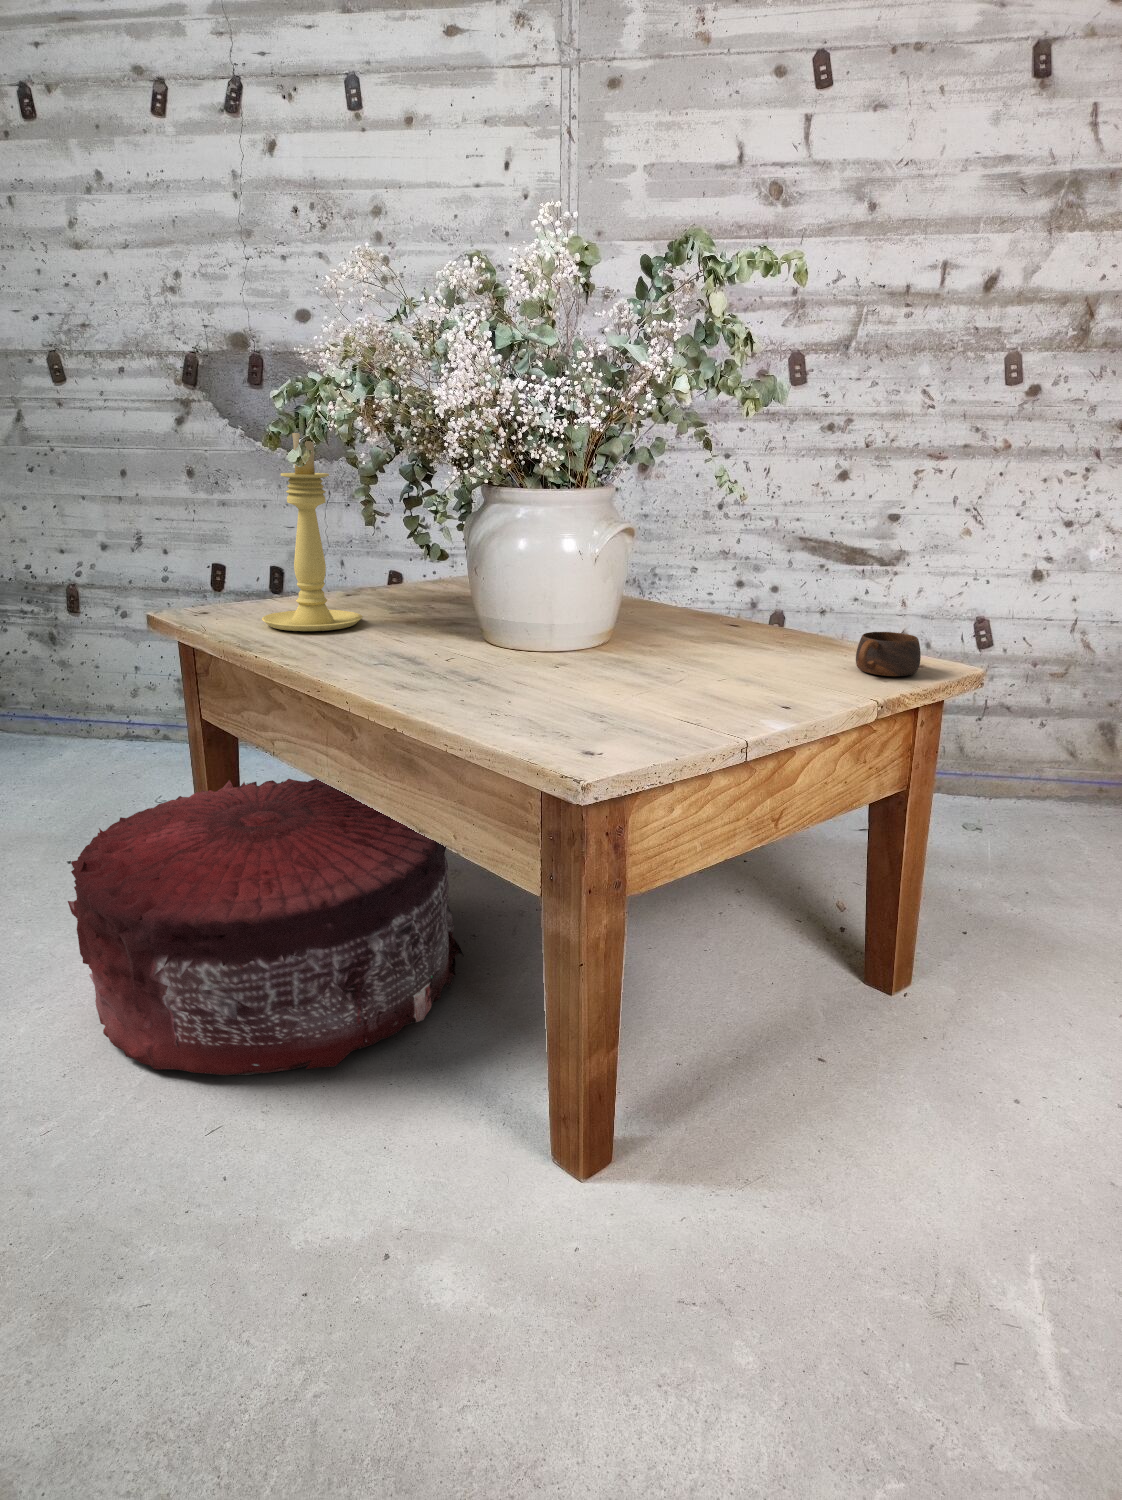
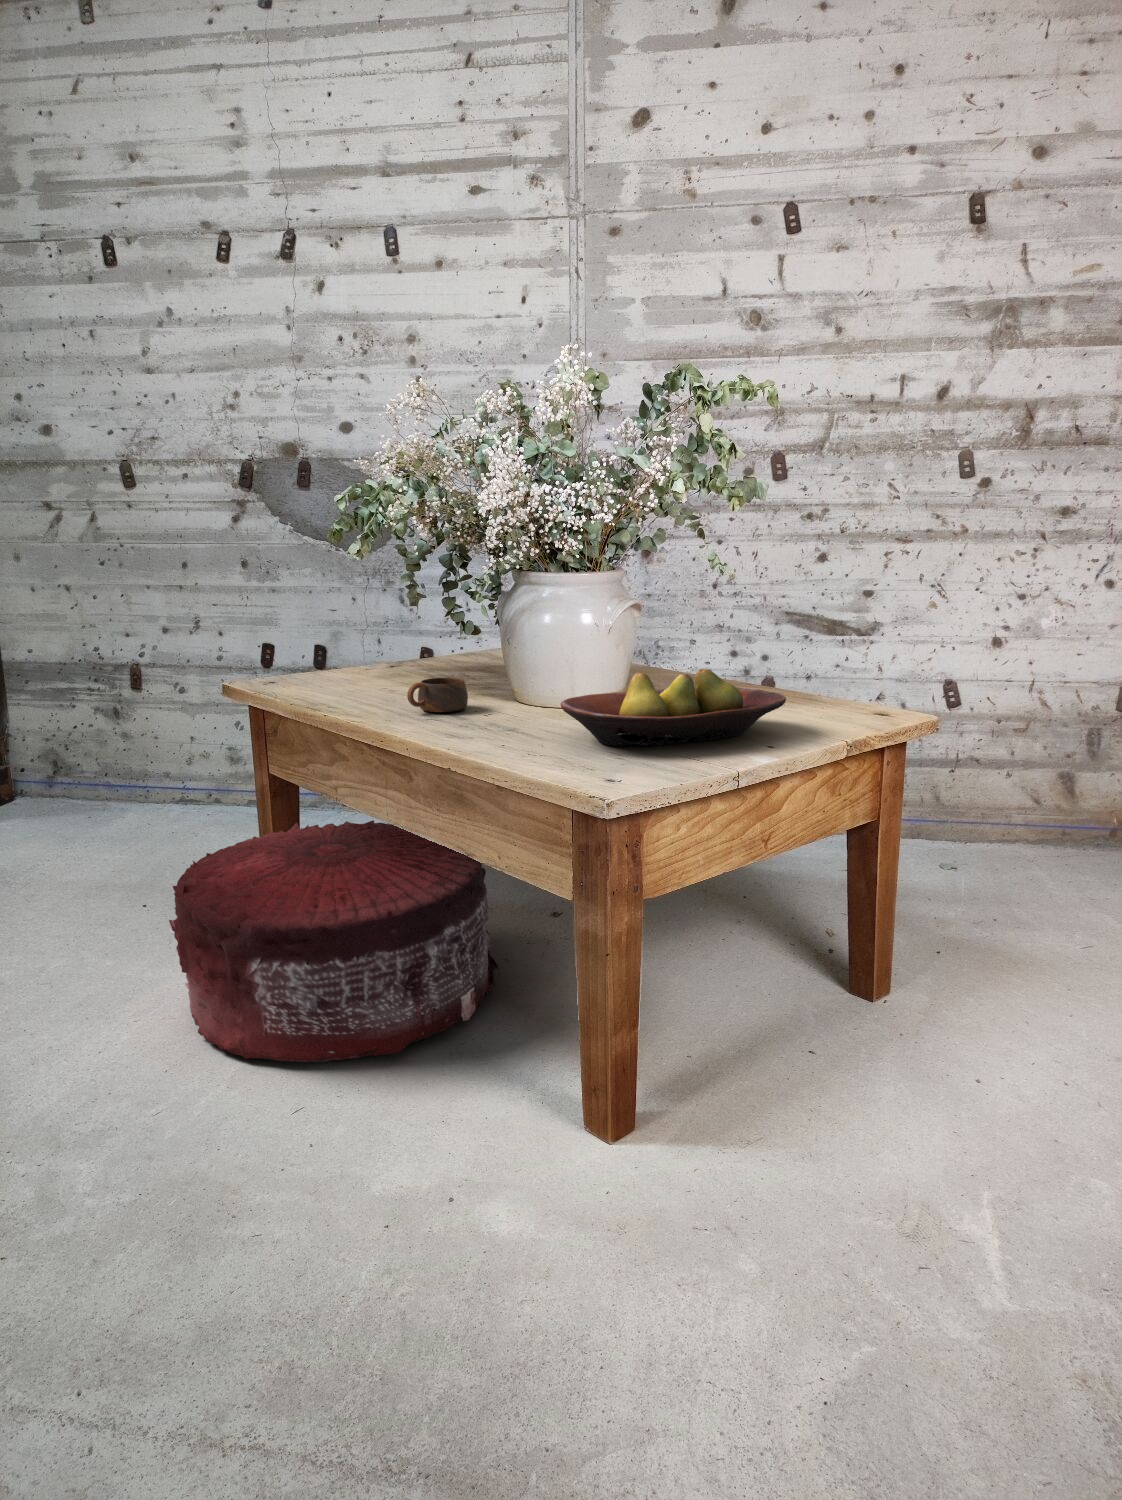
candle holder: present [262,433,363,631] -> none [327,511,412,693]
fruit bowl: none [531,613,809,709] -> present [561,669,786,746]
cup: present [856,632,921,676] -> present [407,678,468,712]

